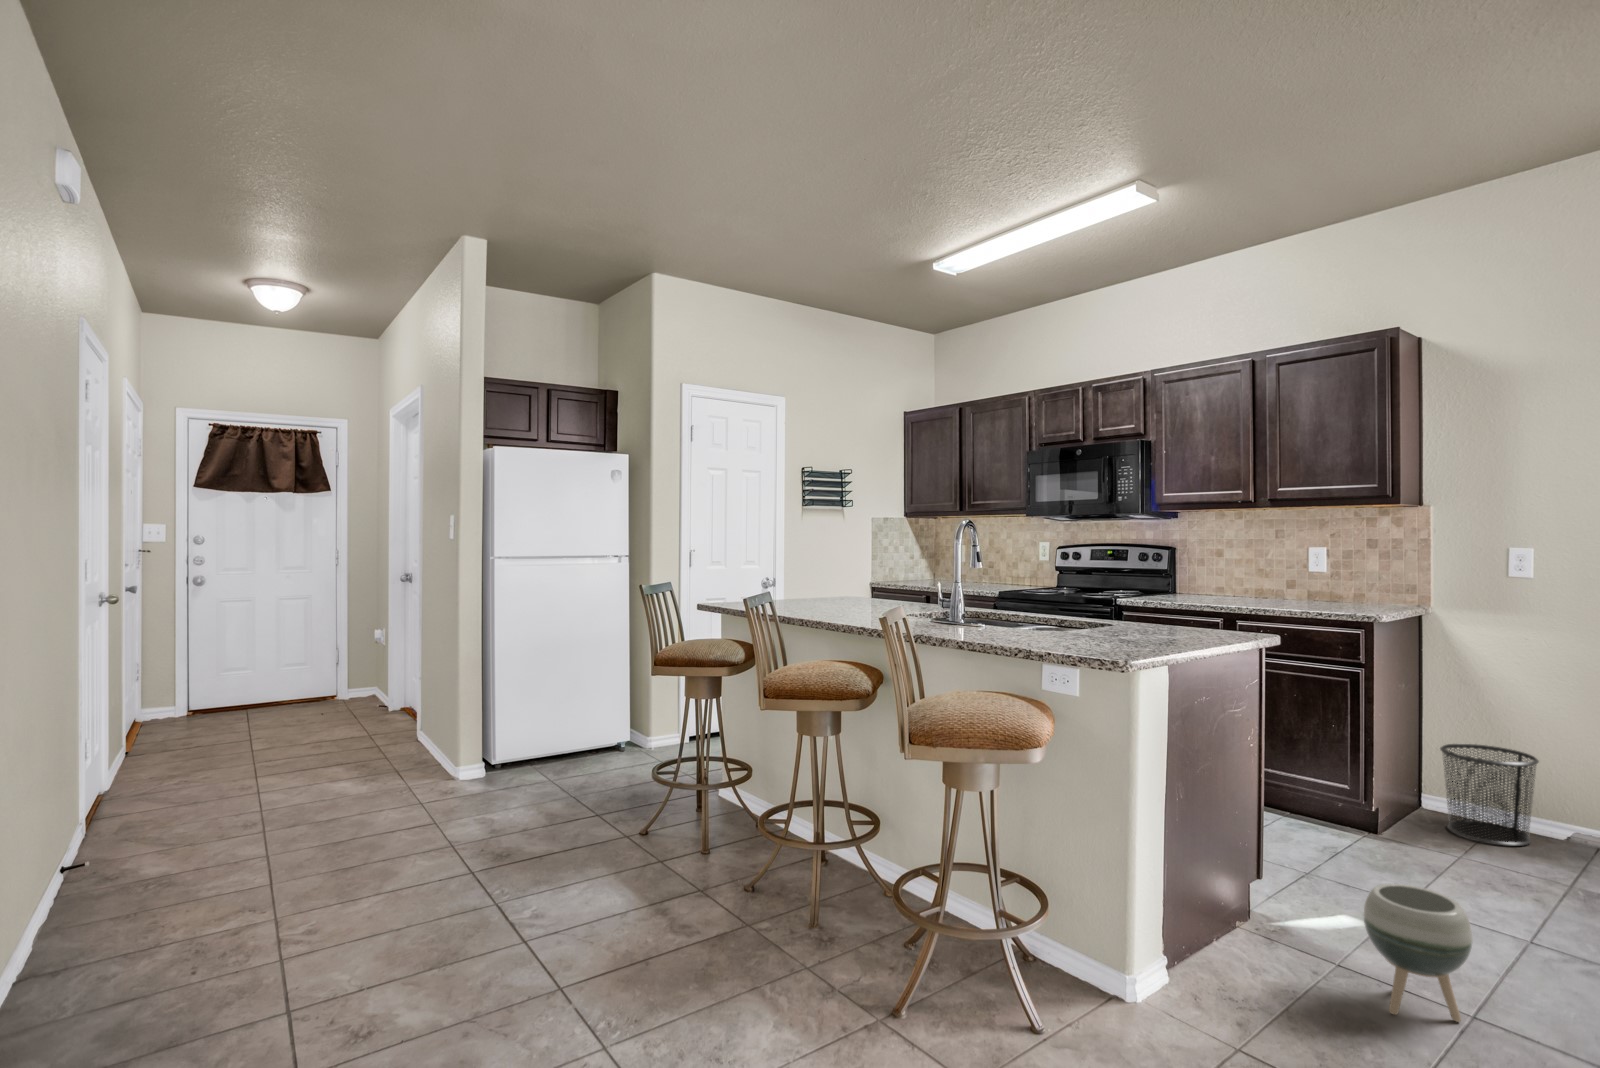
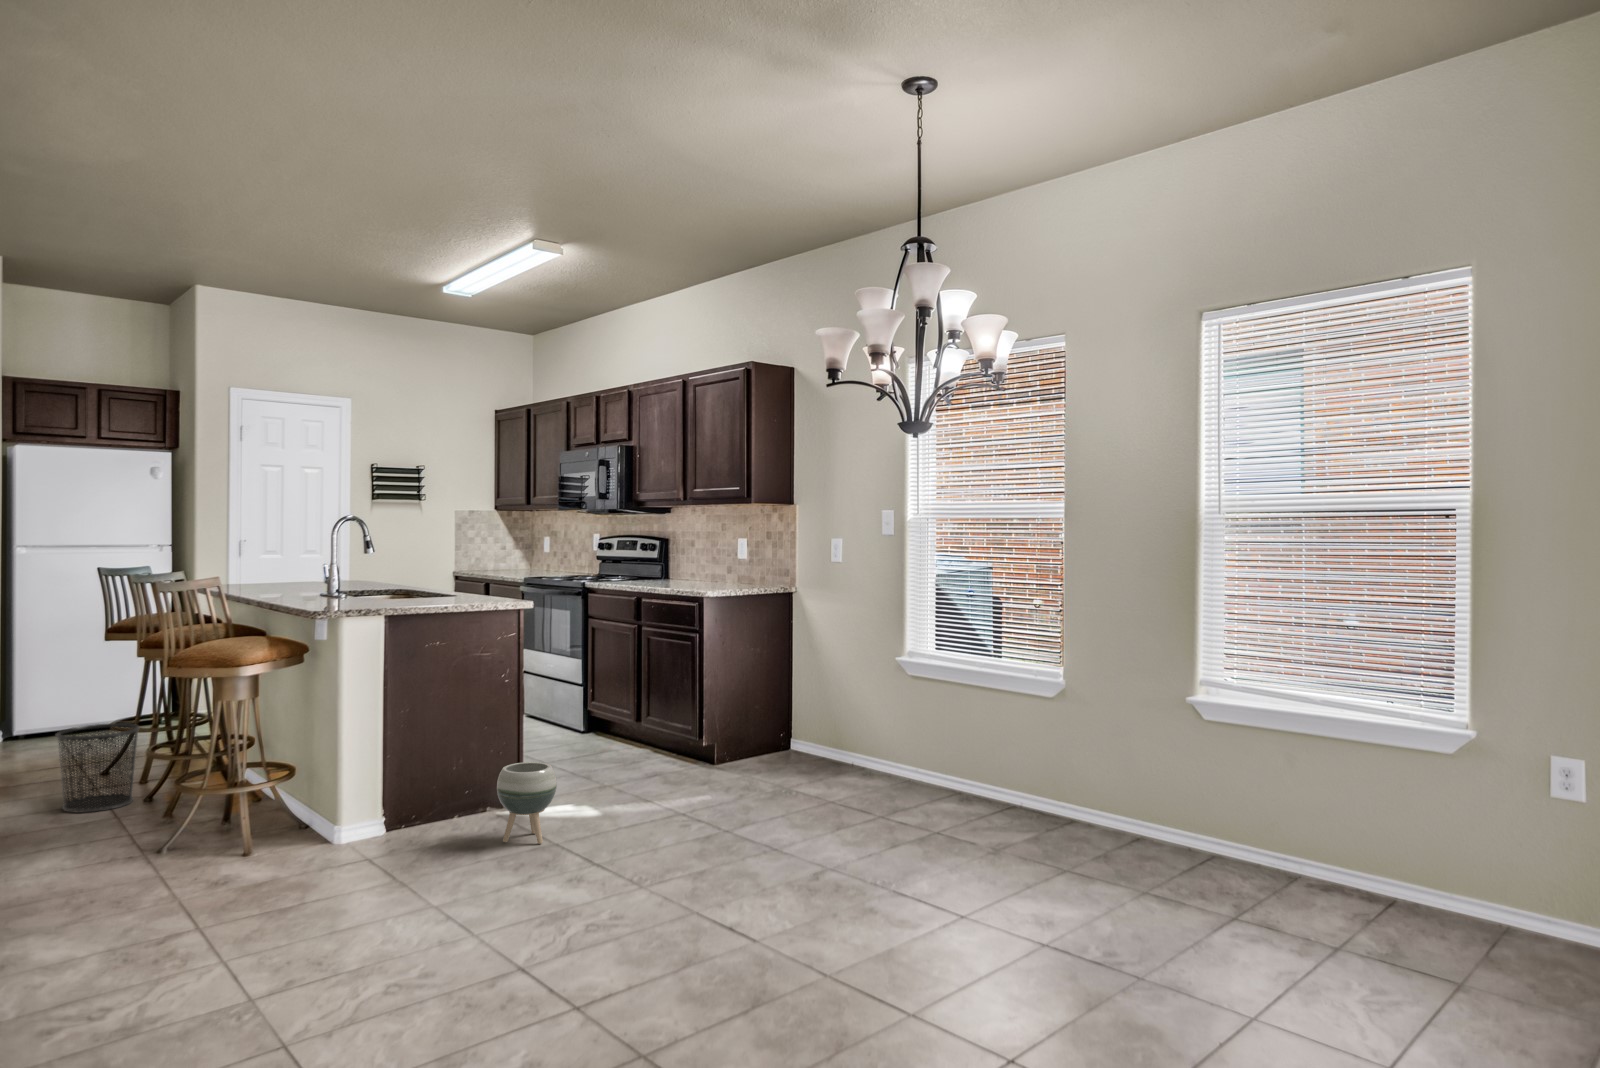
waste bin: present [1440,744,1539,846] -> present [56,723,140,813]

